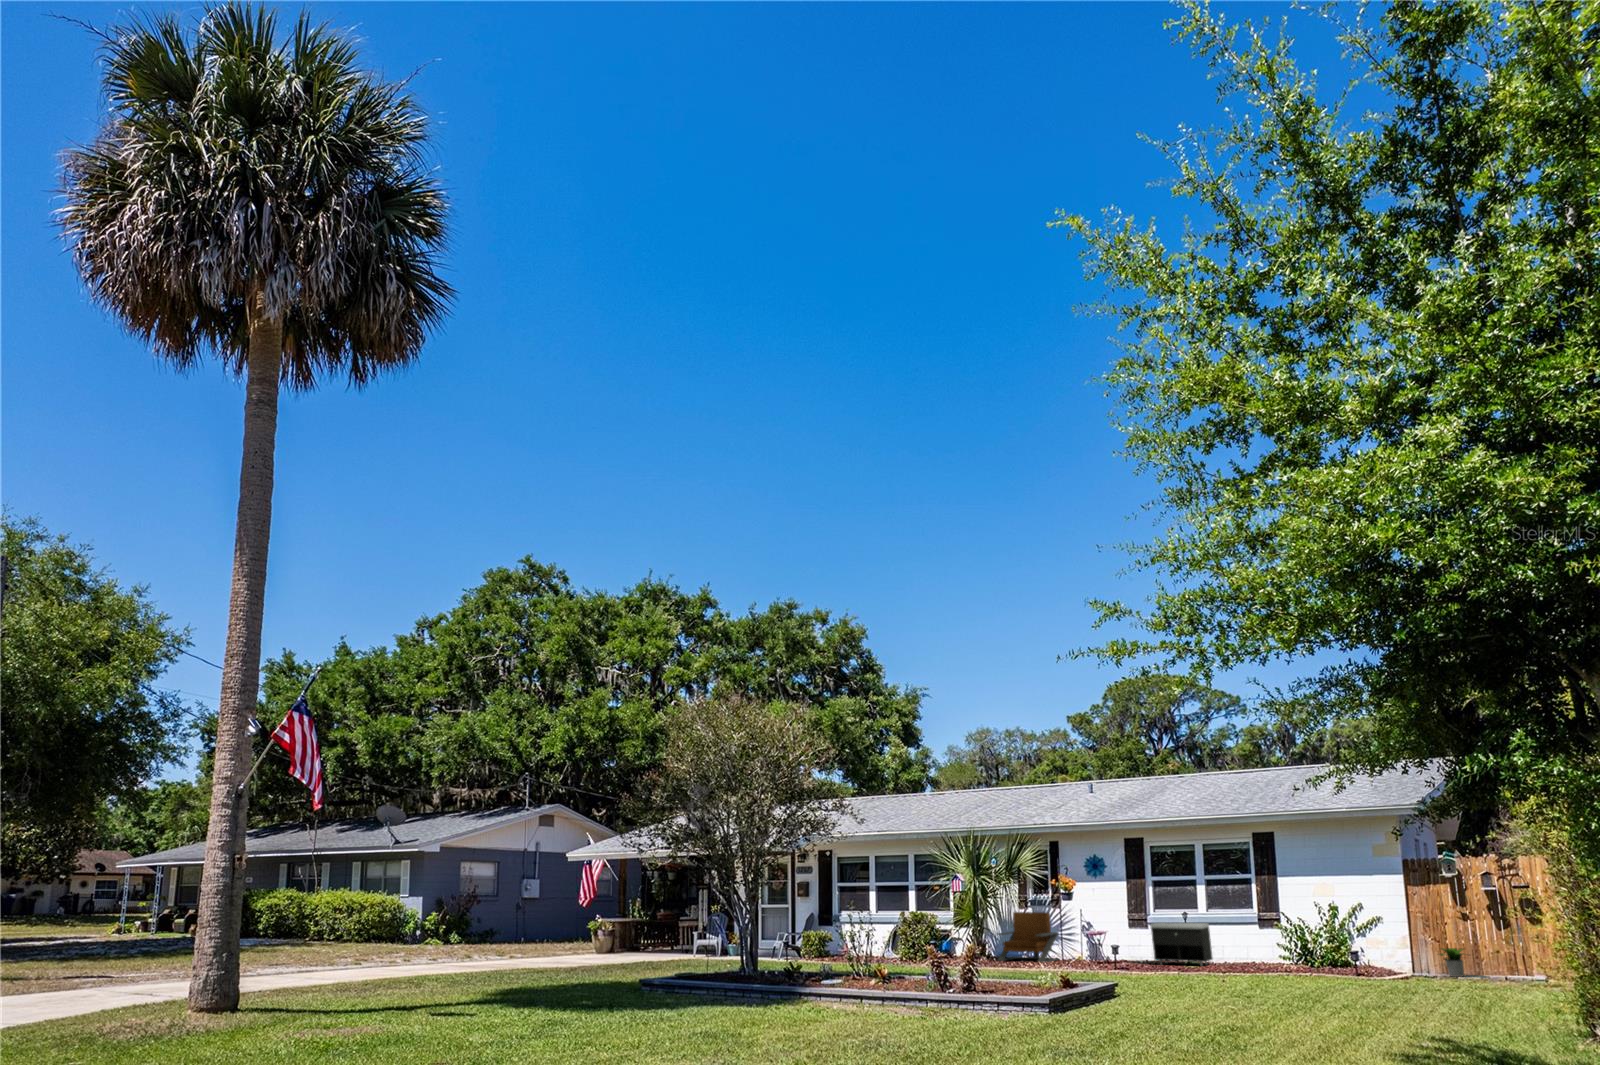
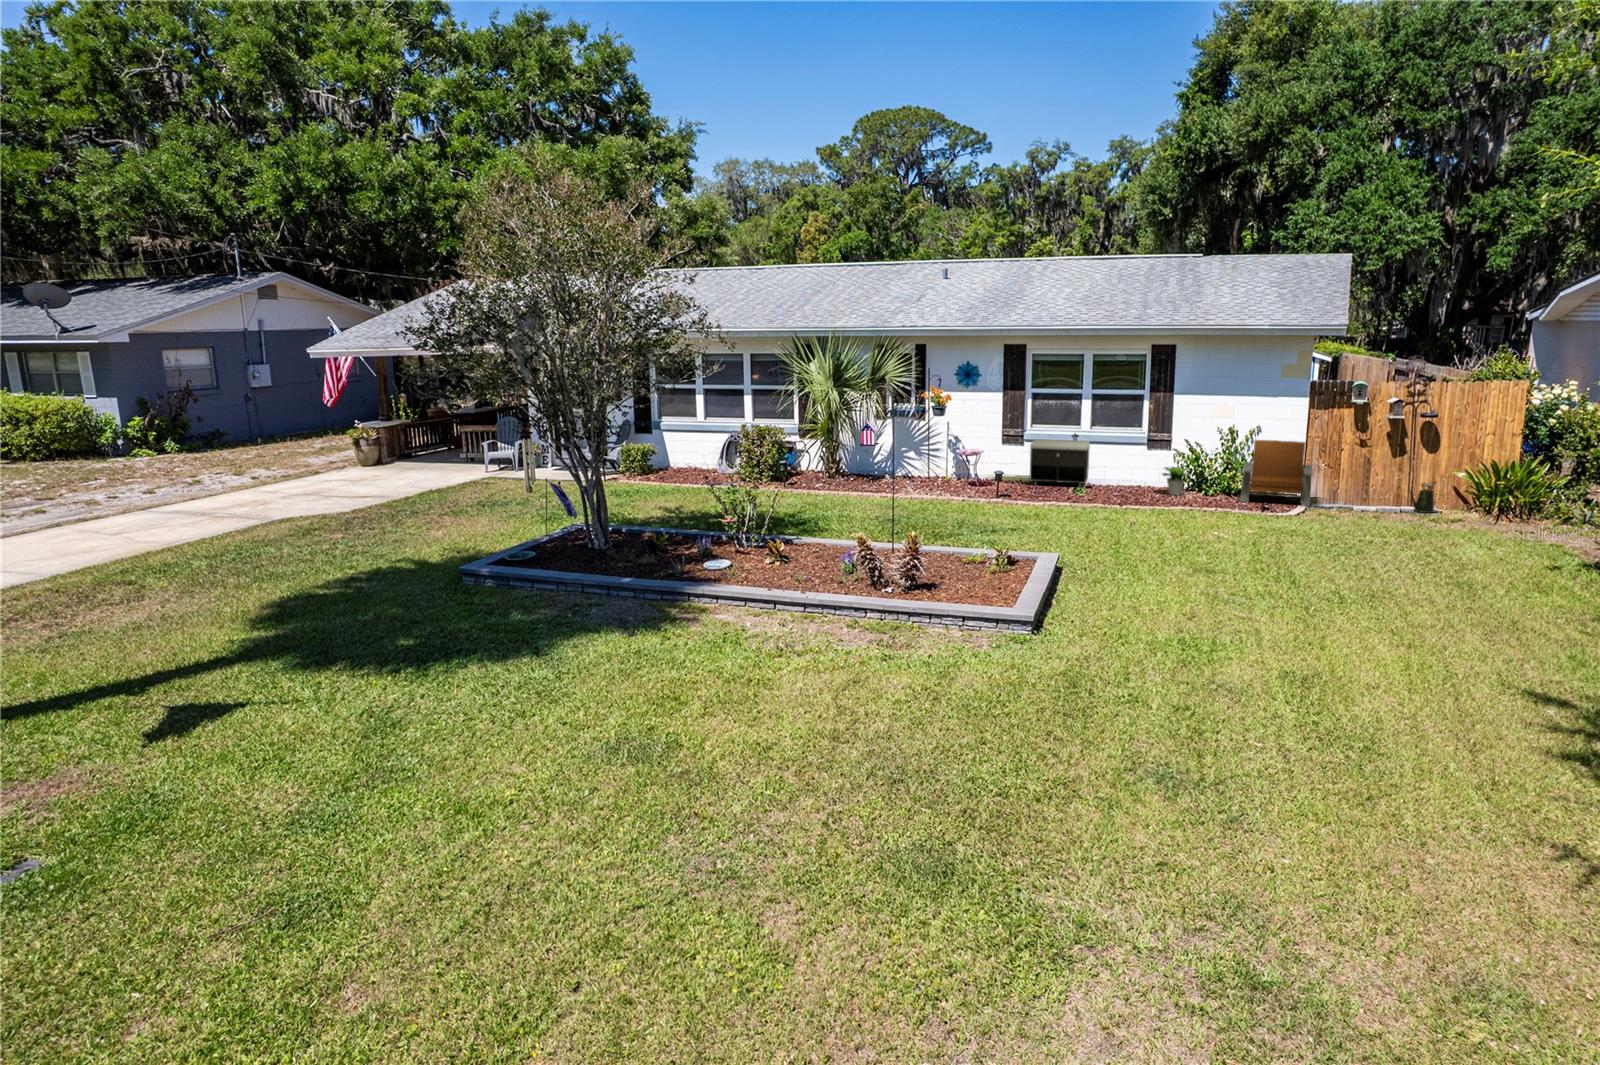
lounge chair: present [998,912,1059,962] -> present [1240,440,1313,507]
watering can: none [1498,947,1530,980] -> present [1410,481,1436,513]
potted plant: present [1440,948,1464,977] -> present [1163,467,1189,495]

